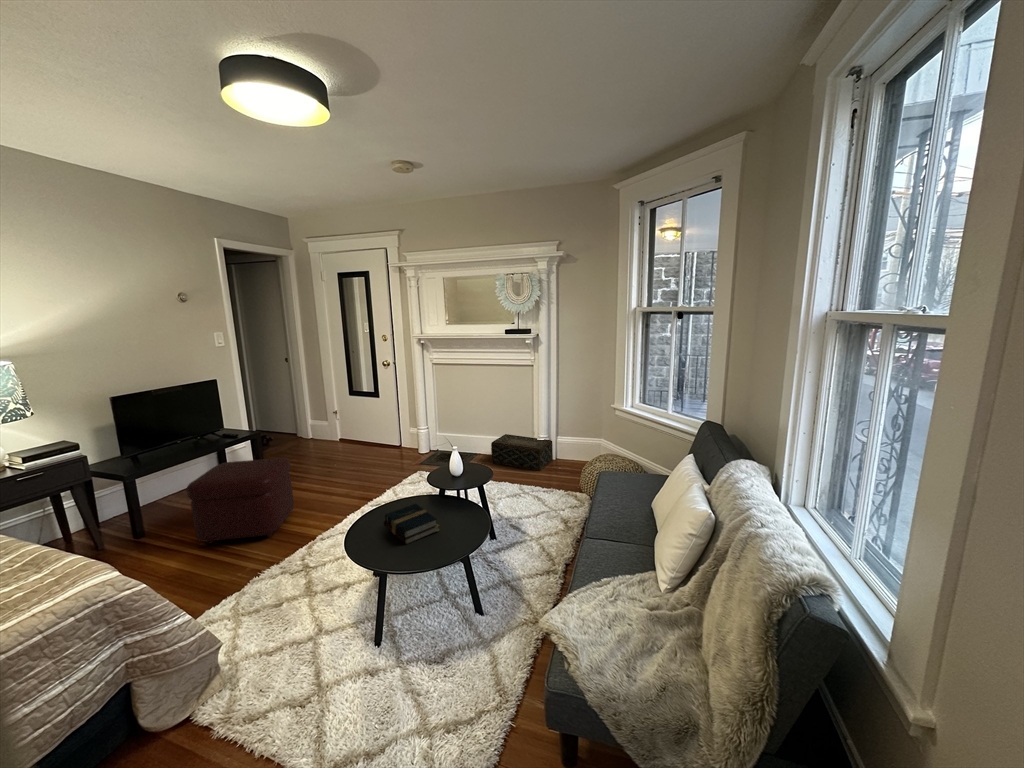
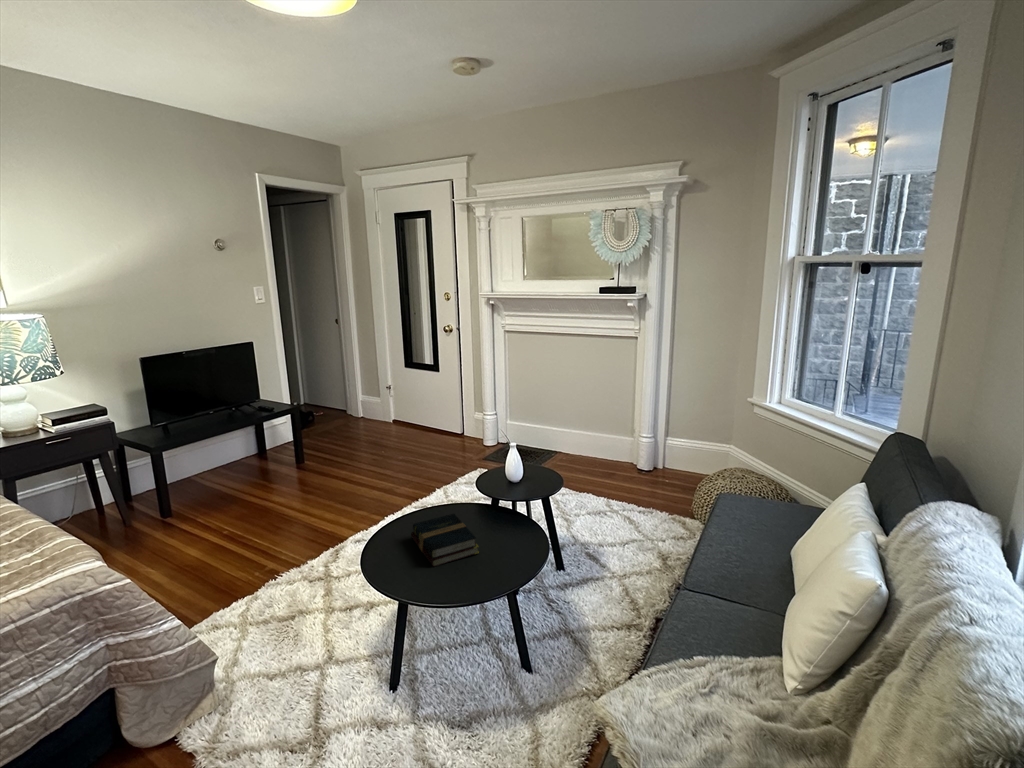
woven basket: present [491,434,553,471] -> none [573,429,657,481]
ottoman: present [186,458,294,543] -> none [209,440,328,532]

